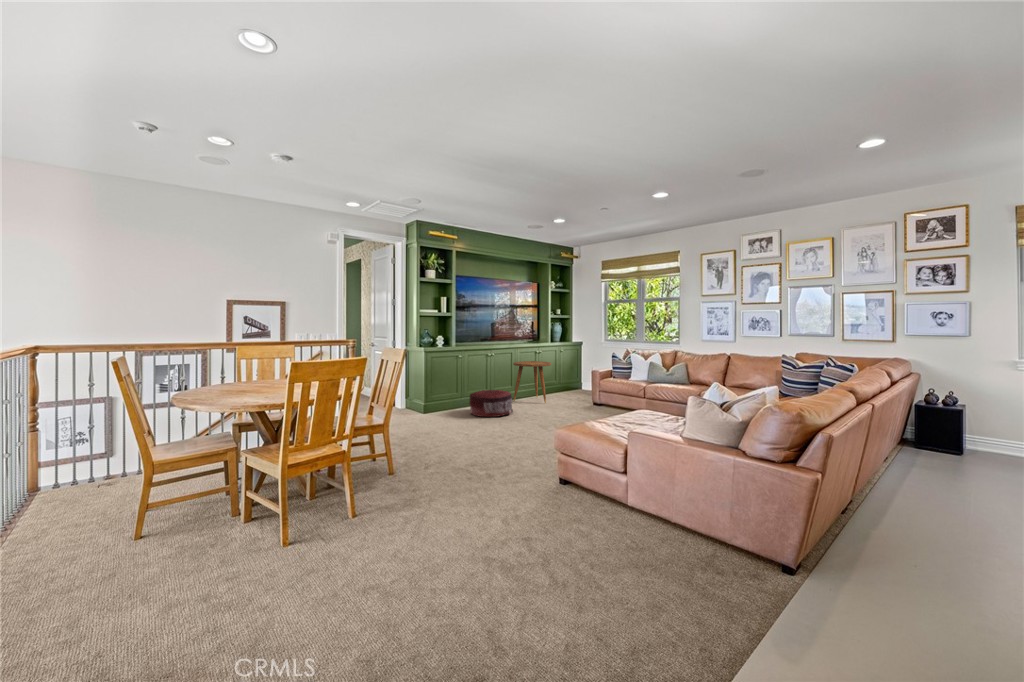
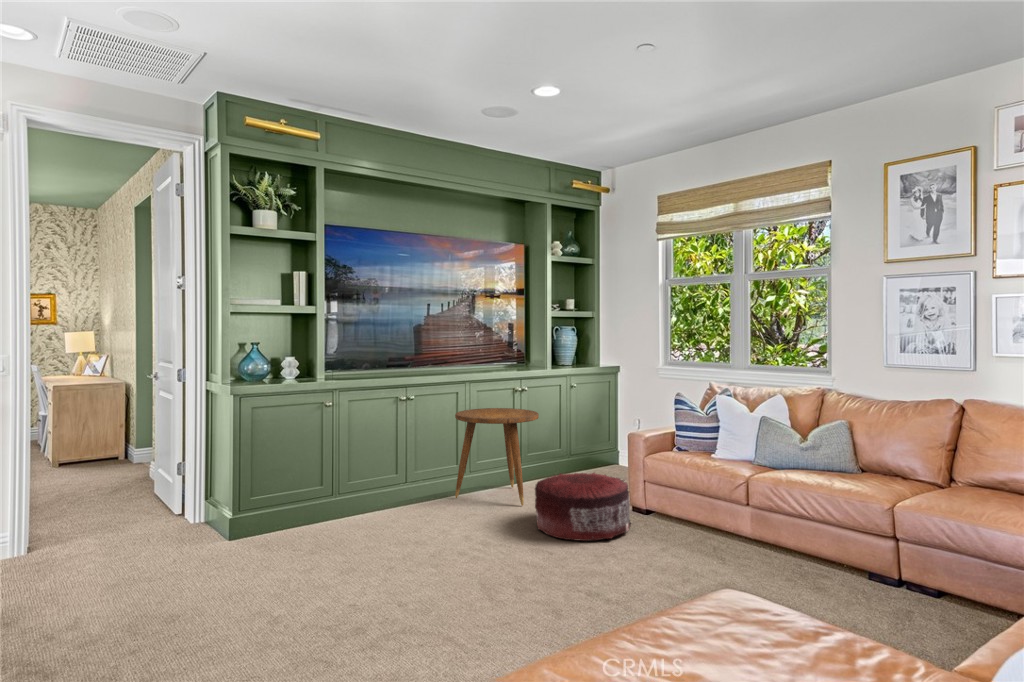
pouf: present [469,390,513,417] -> present [535,473,631,541]

